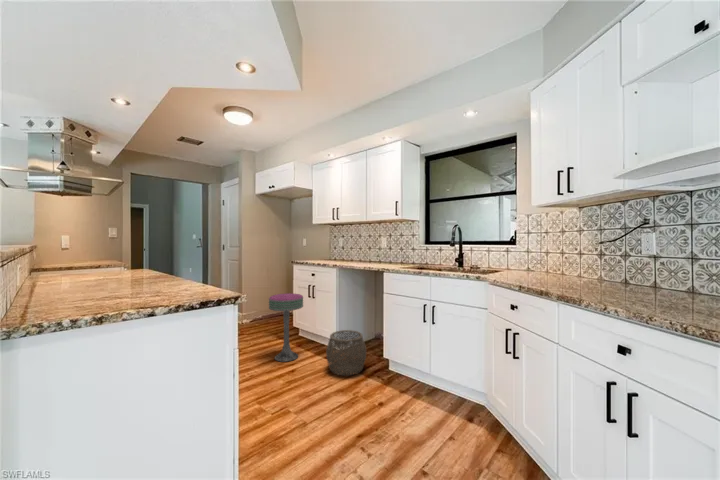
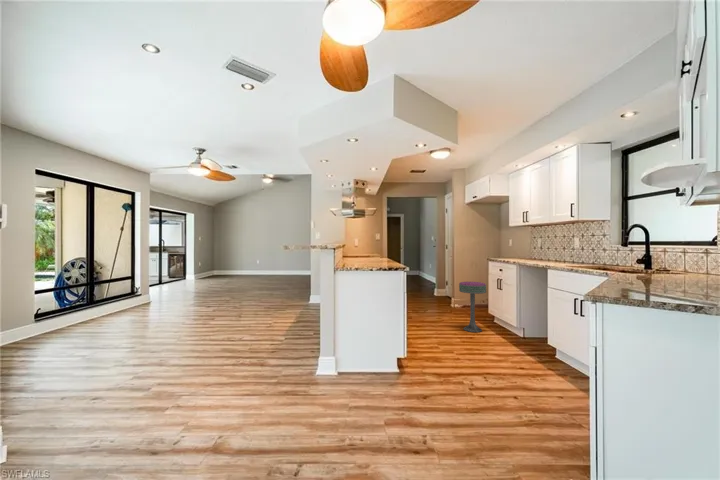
woven basket: present [326,330,366,376] -> none [496,315,533,351]

